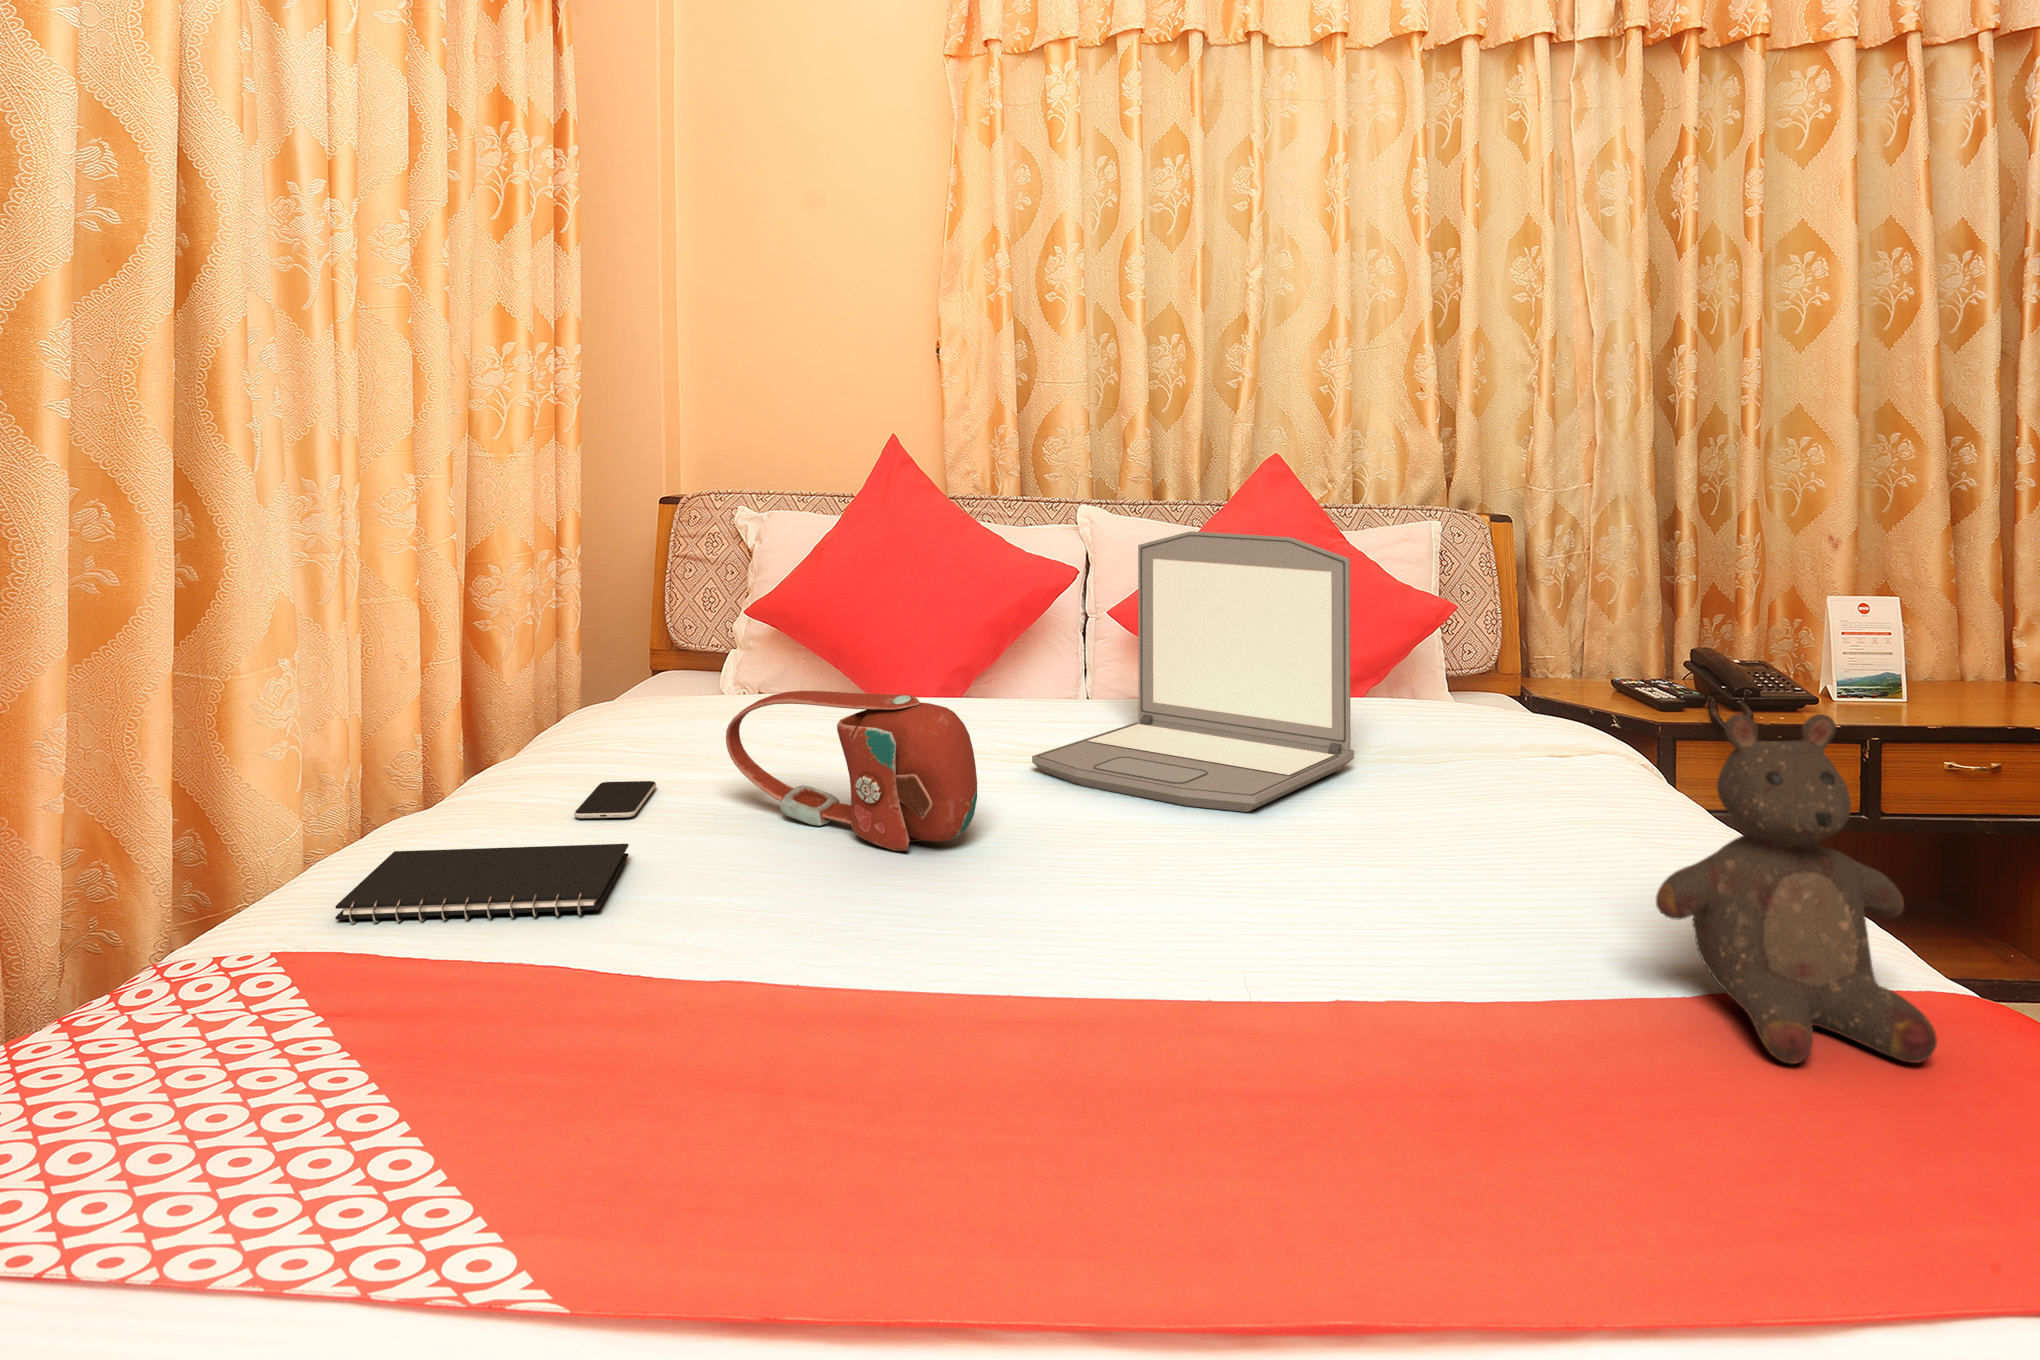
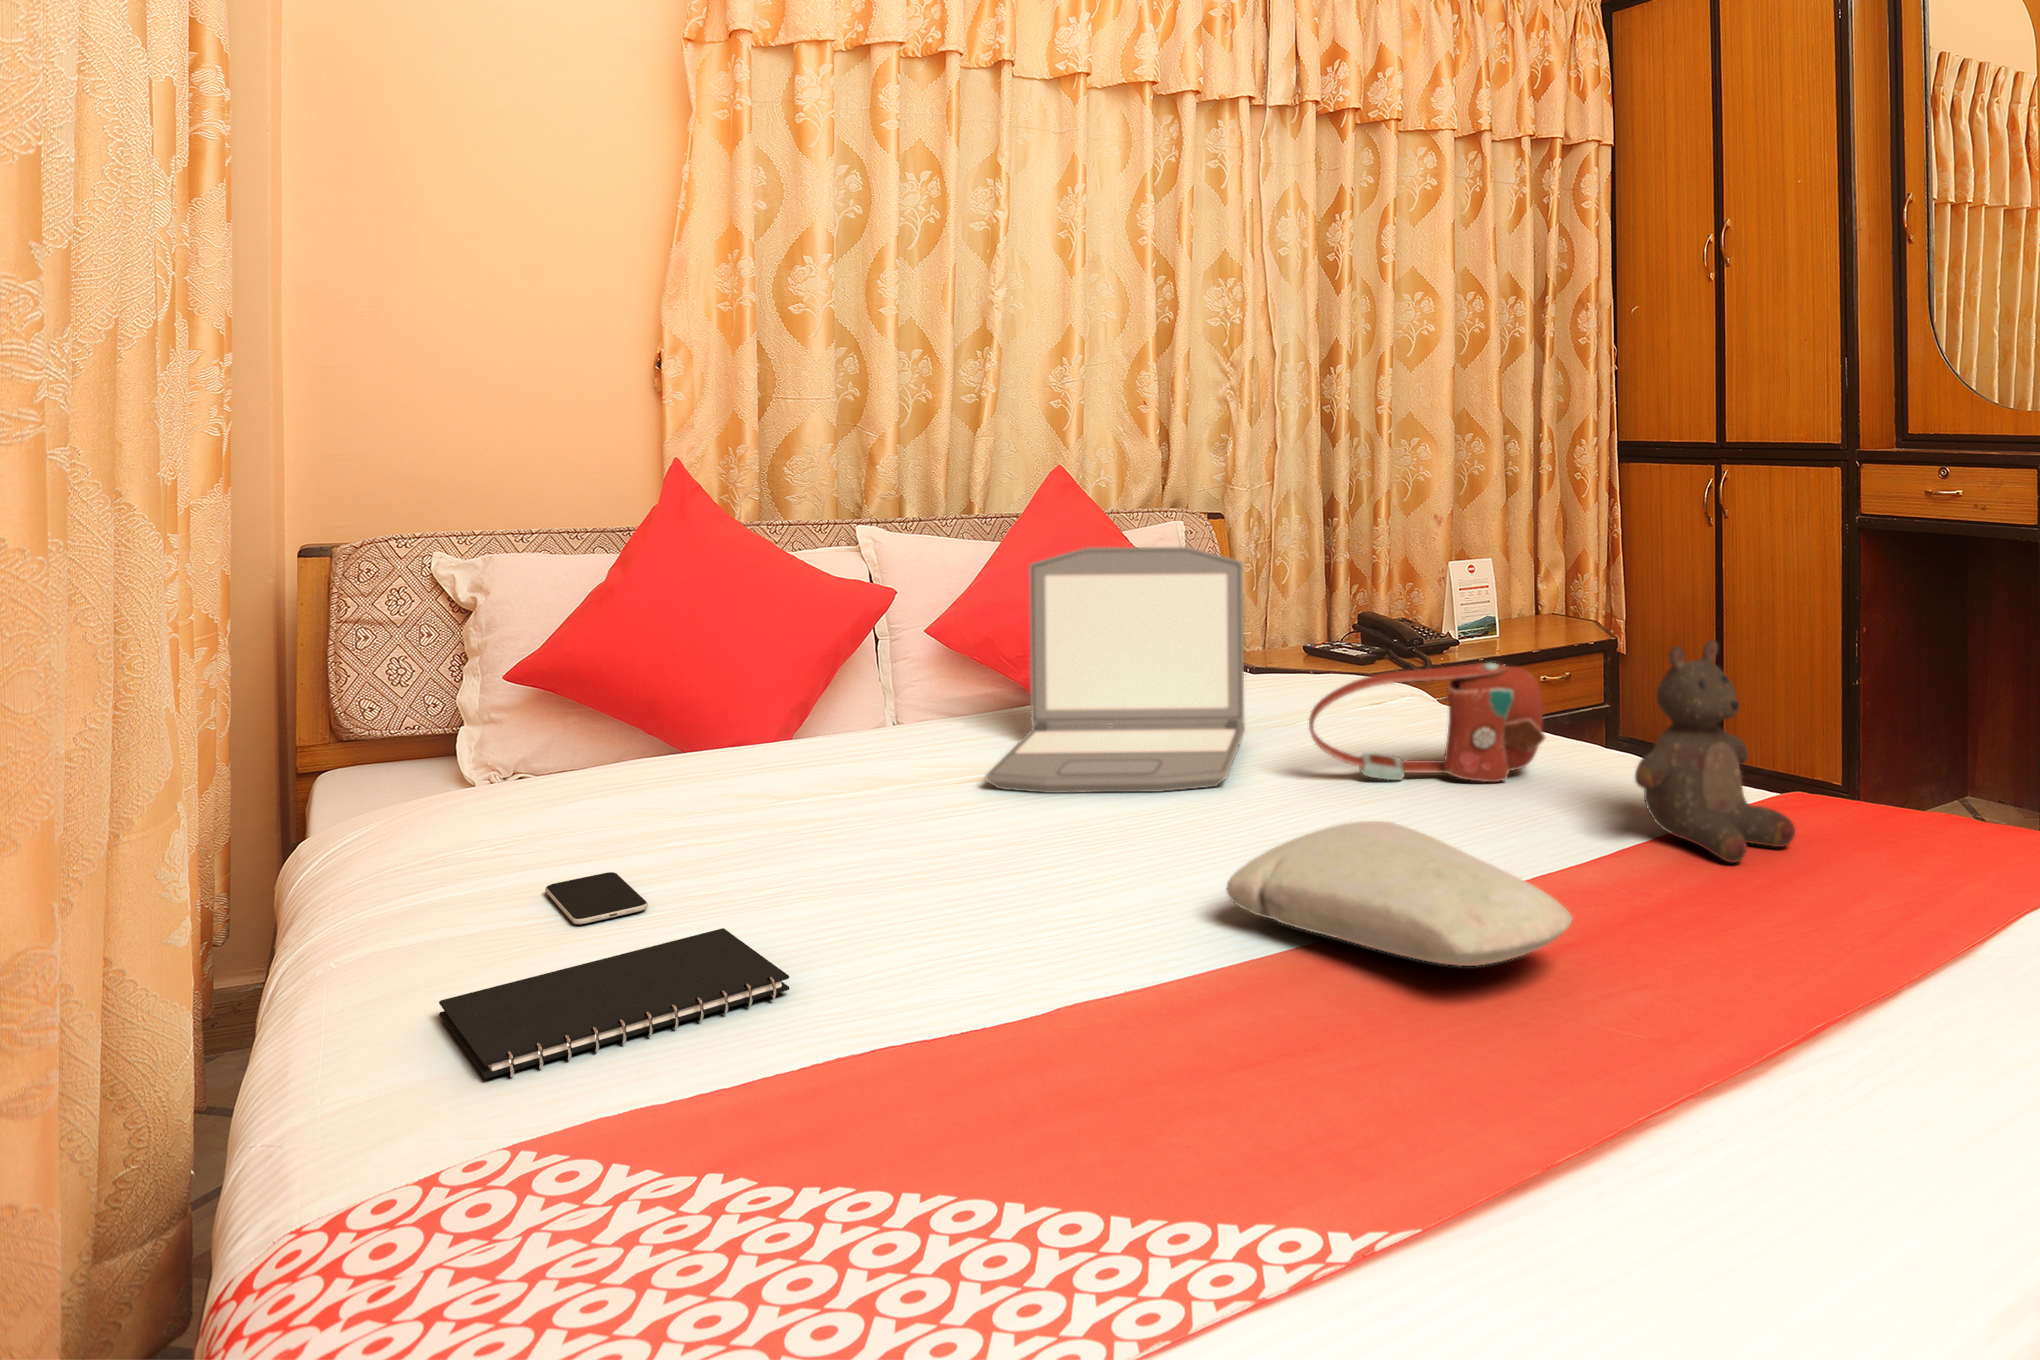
handbag: present [726,691,977,851] -> present [1309,663,1545,782]
pillow: none [1021,871,1311,1084] -> present [1227,821,1572,966]

